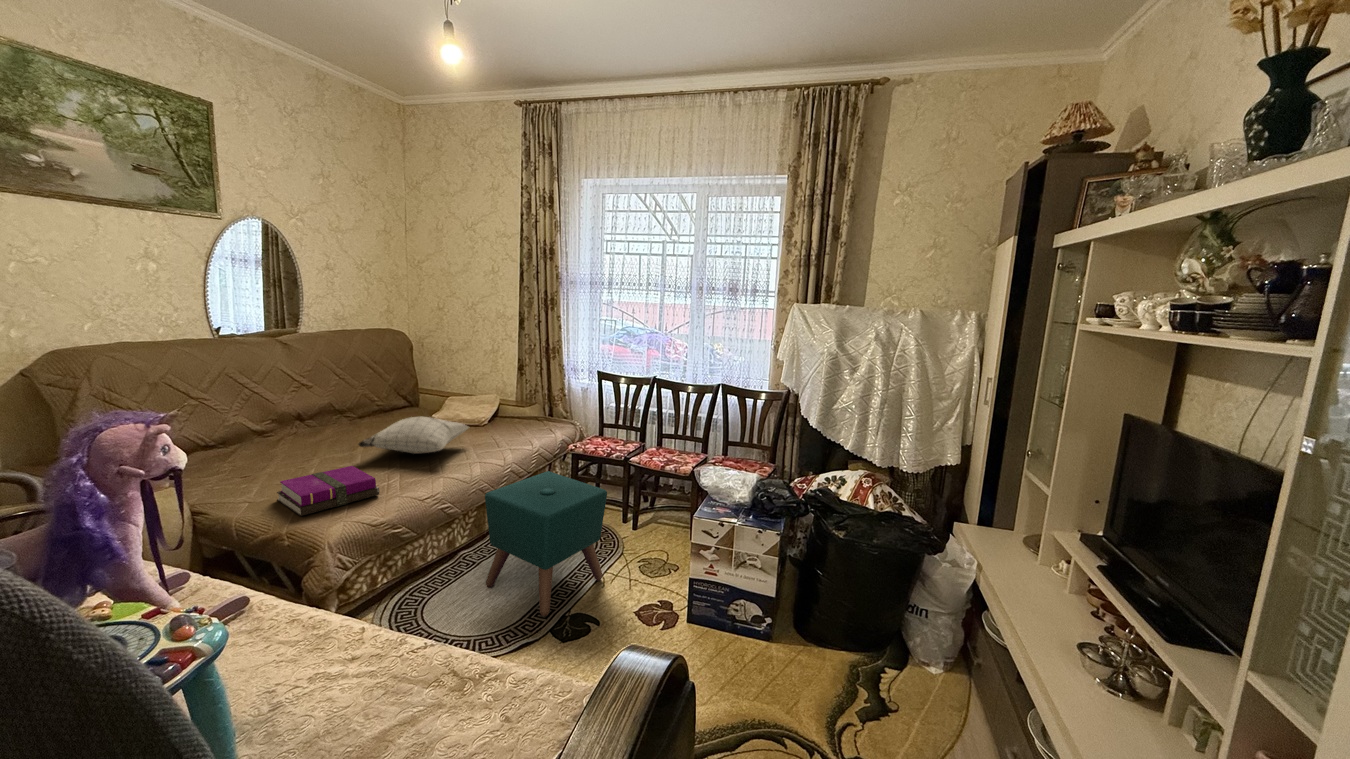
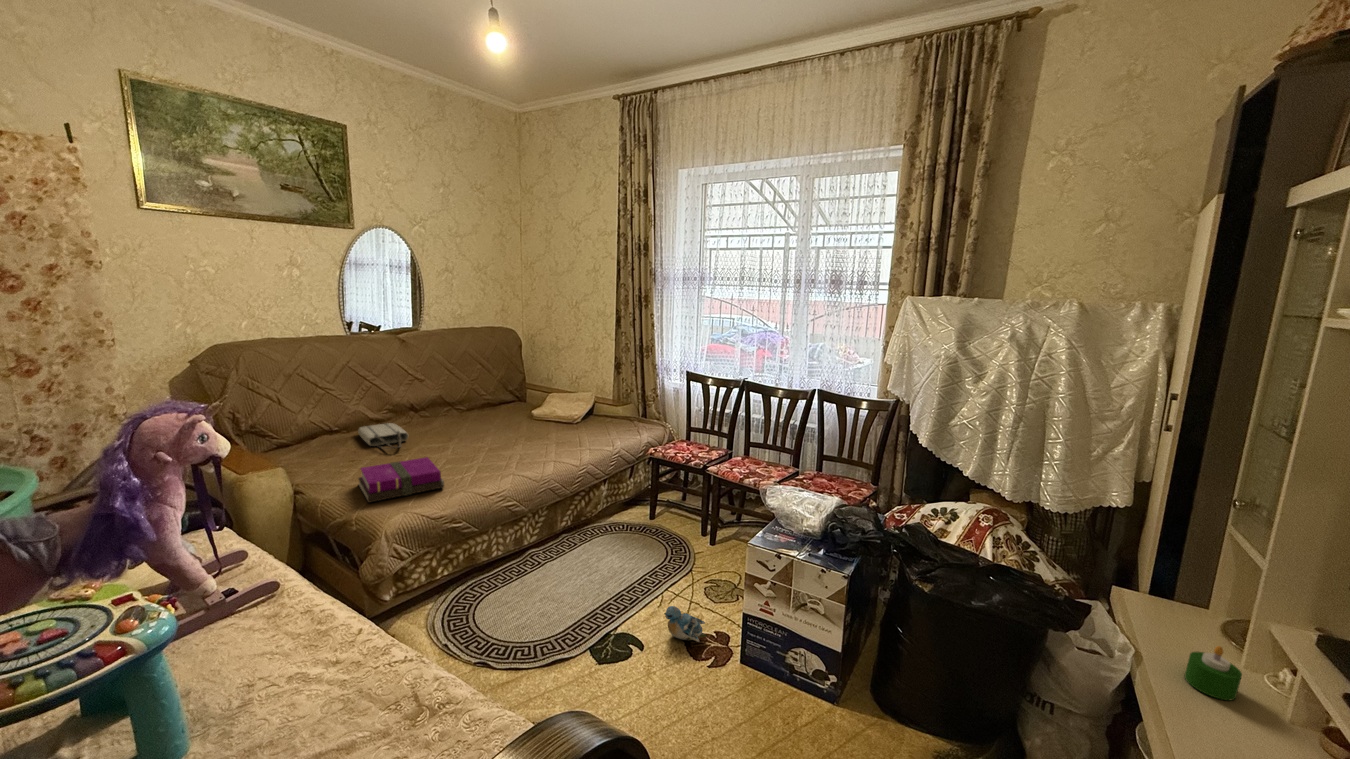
pillow: present [358,417,468,454] -> none [442,412,551,449]
tote bag: none [244,434,310,461] -> present [358,423,408,448]
ottoman: present [485,471,607,616] -> none [541,476,666,632]
candle: none [1010,545,1043,580] -> present [1185,646,1242,700]
plush toy: none [614,582,653,611] -> present [664,606,707,642]

